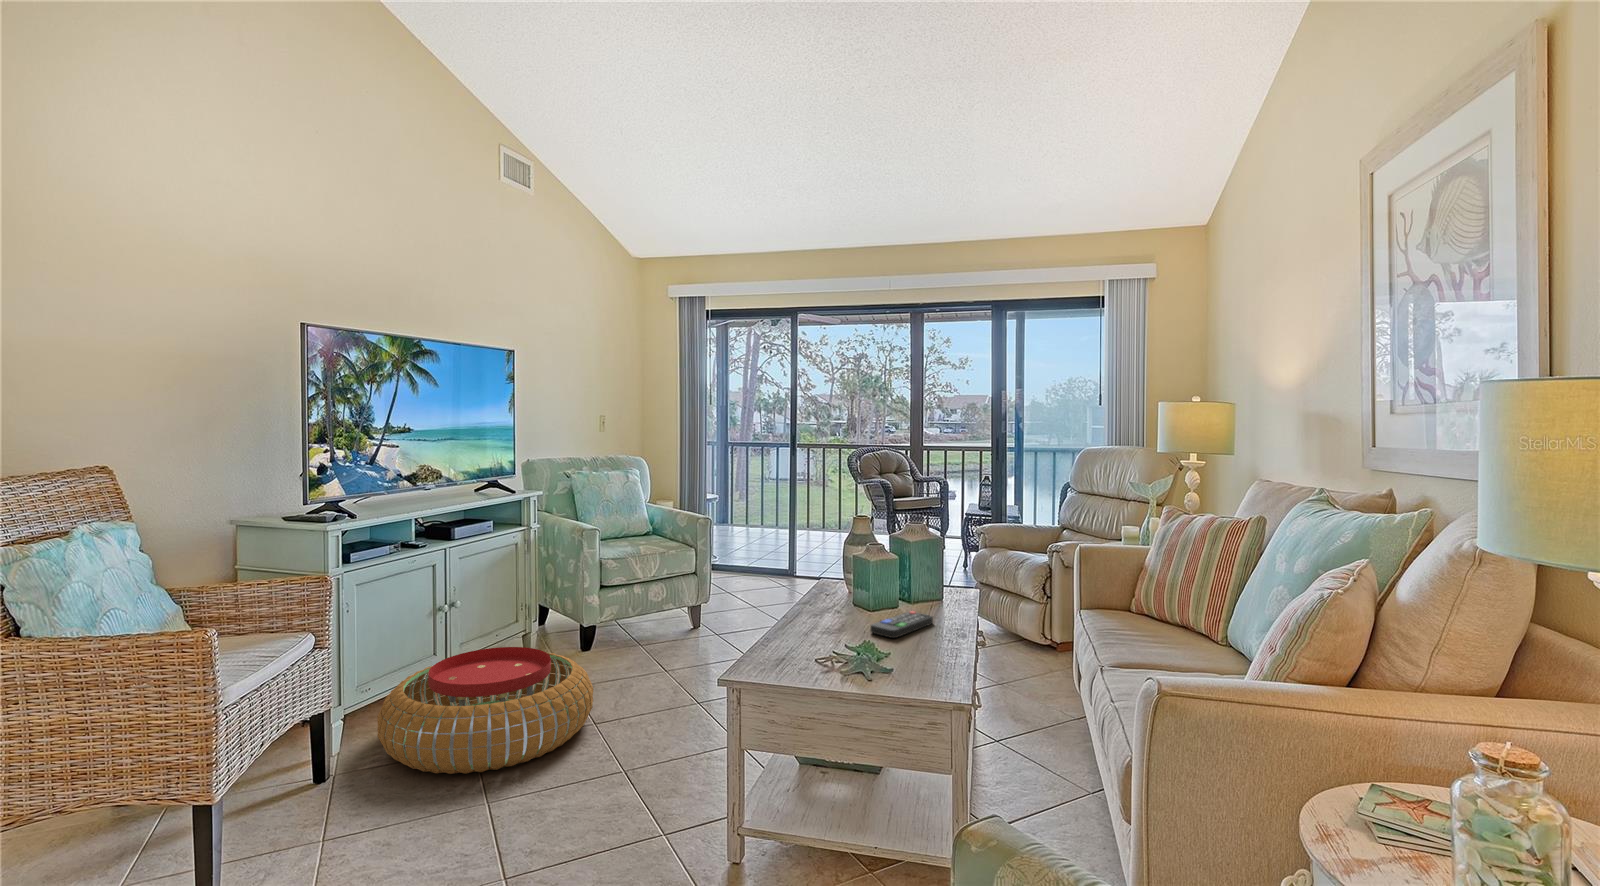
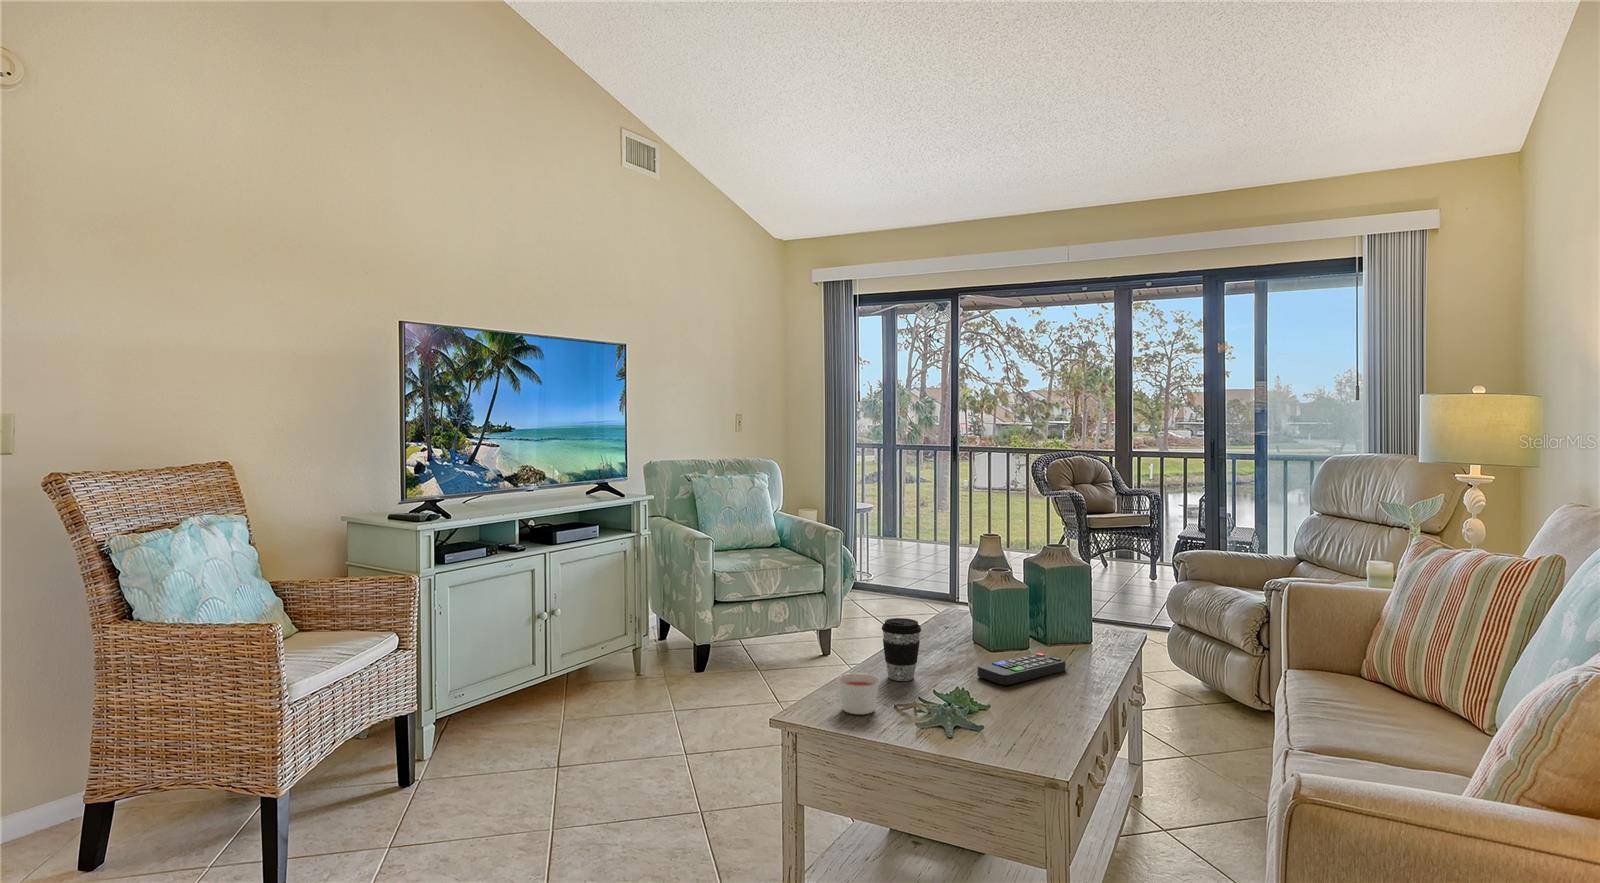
coffee cup: none [796,590,828,641] -> present [882,618,921,681]
candle: none [773,637,808,670] -> present [837,673,880,714]
pouf: present [377,647,593,774] -> none [457,664,680,798]

